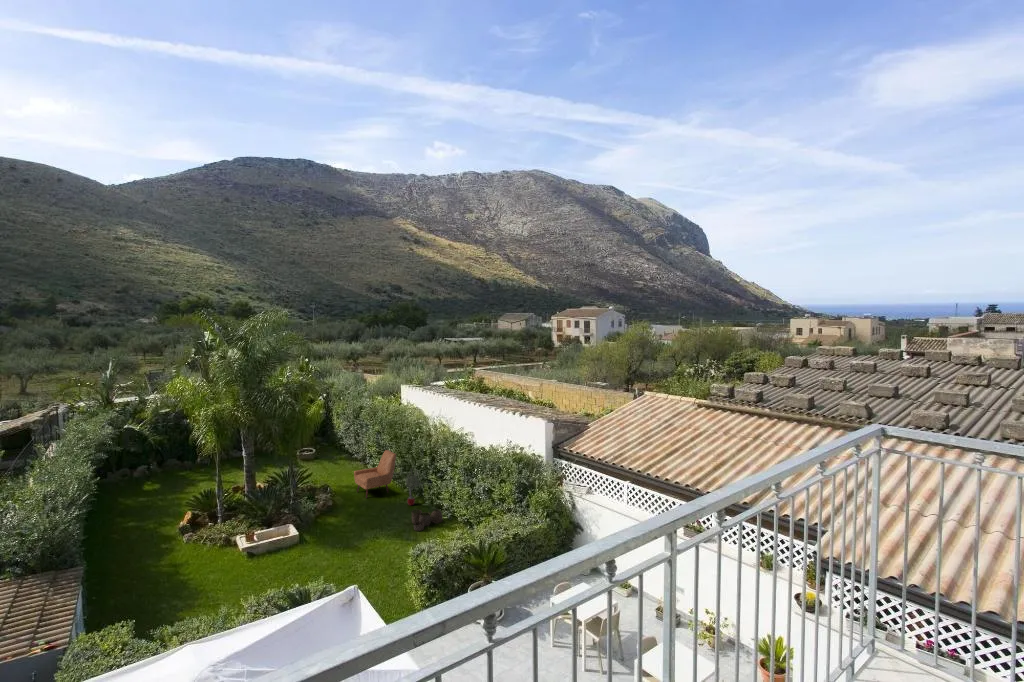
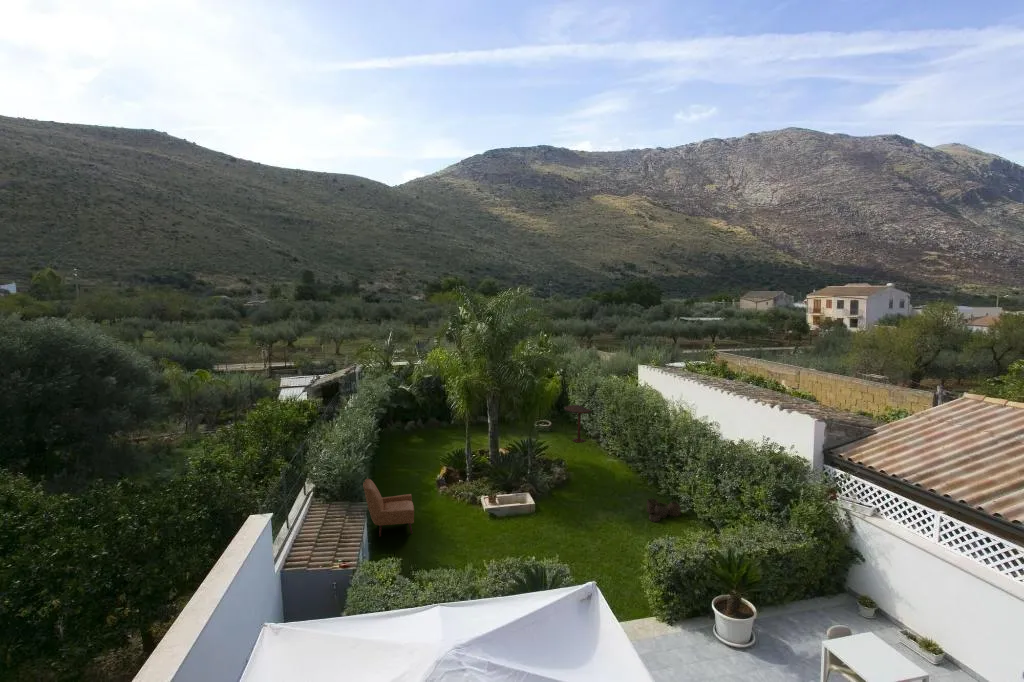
pedestal table: none [328,429,360,467] -> present [564,405,592,442]
chair: present [354,450,396,498] -> present [363,479,414,537]
potted tree: present [406,469,424,505] -> none [639,454,662,492]

